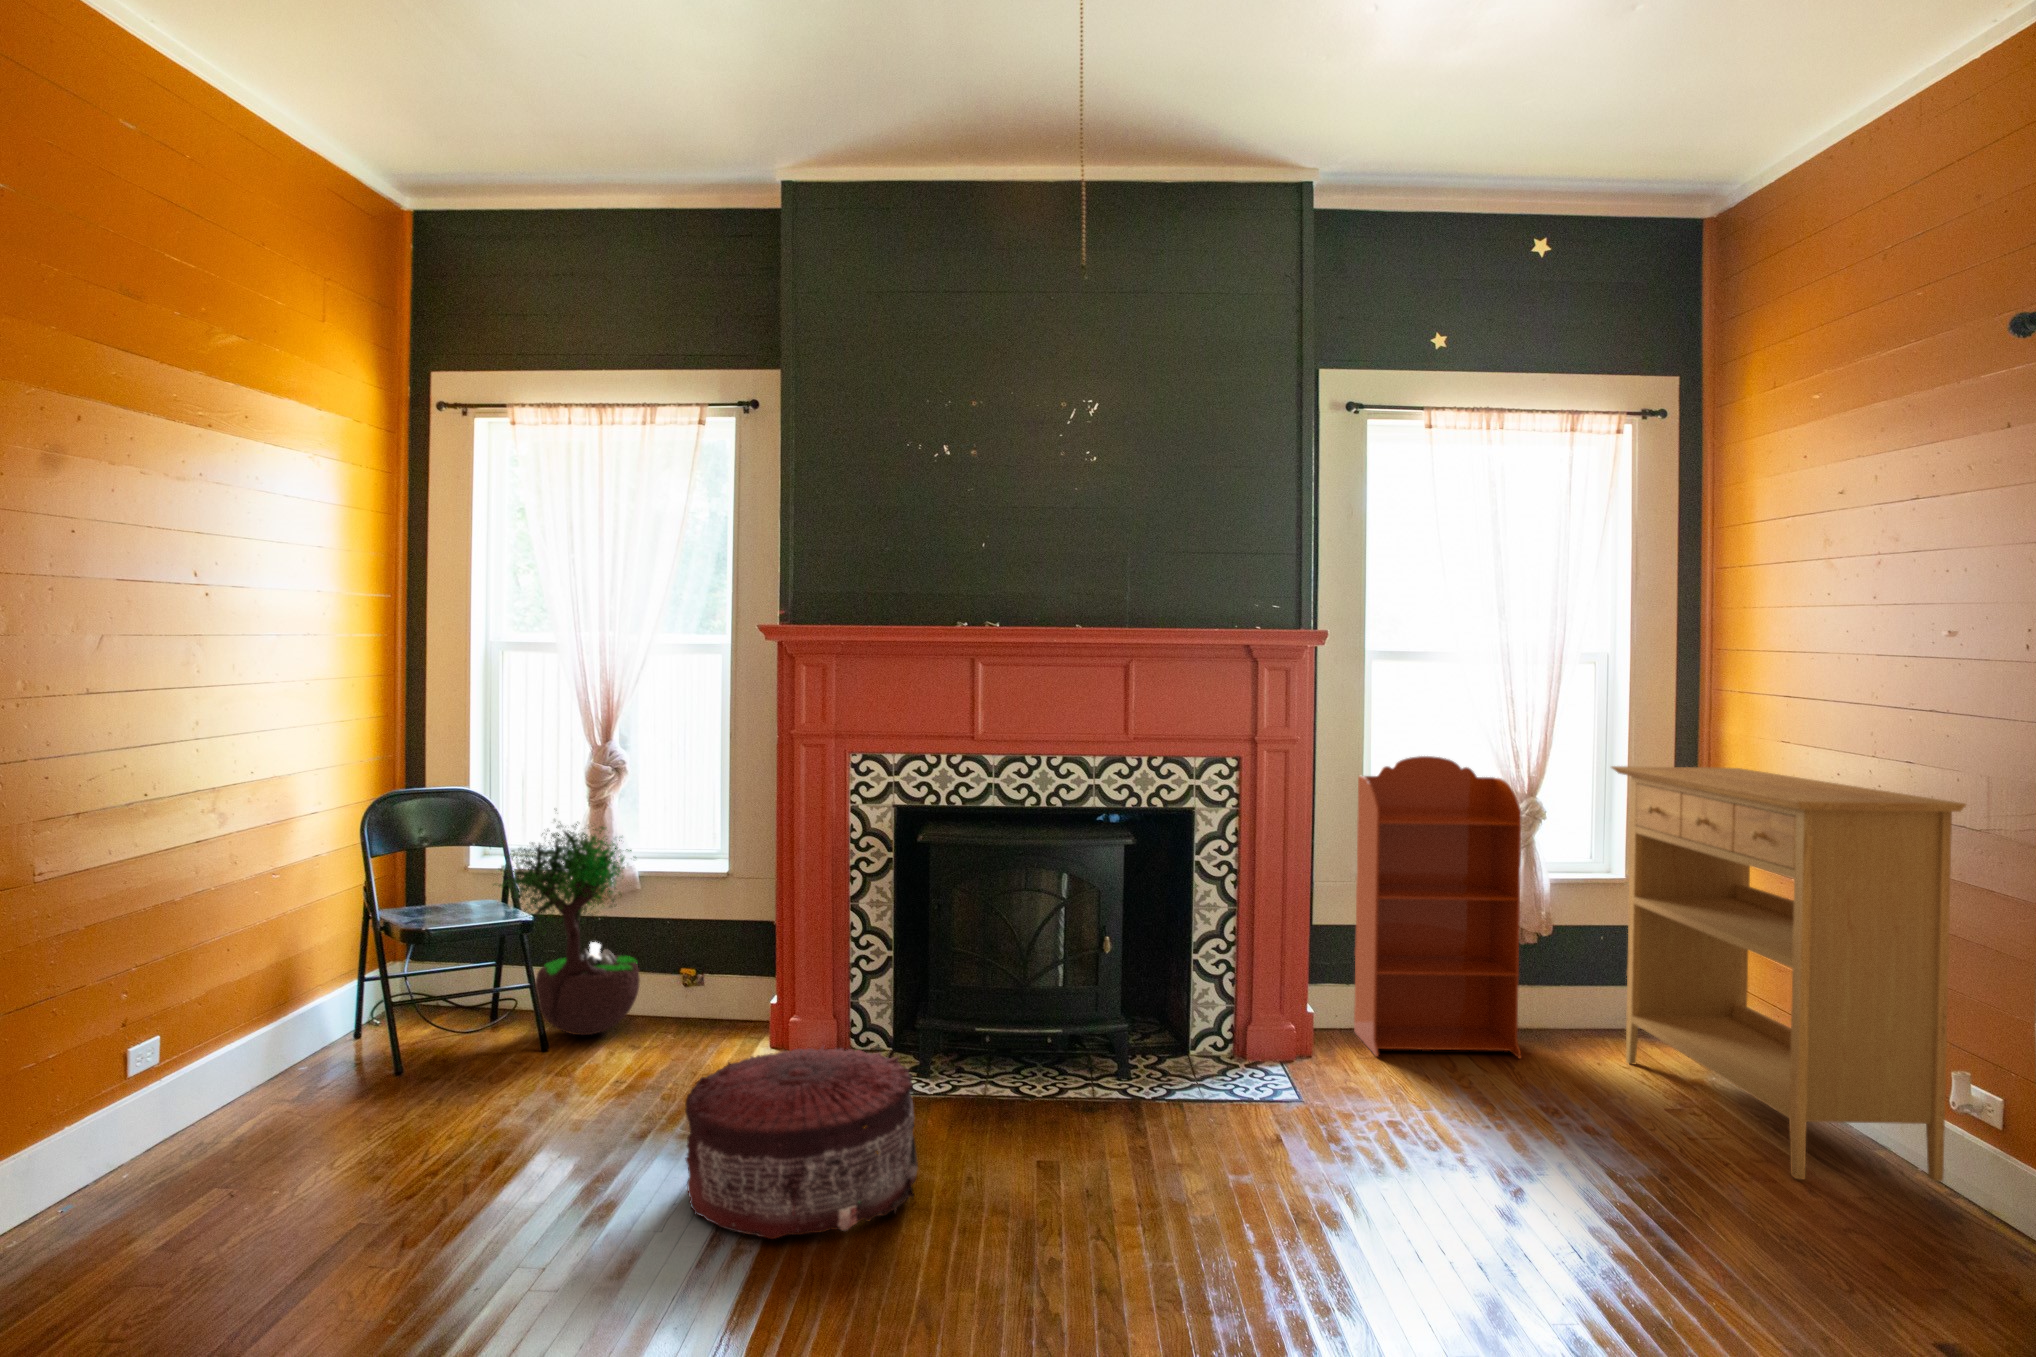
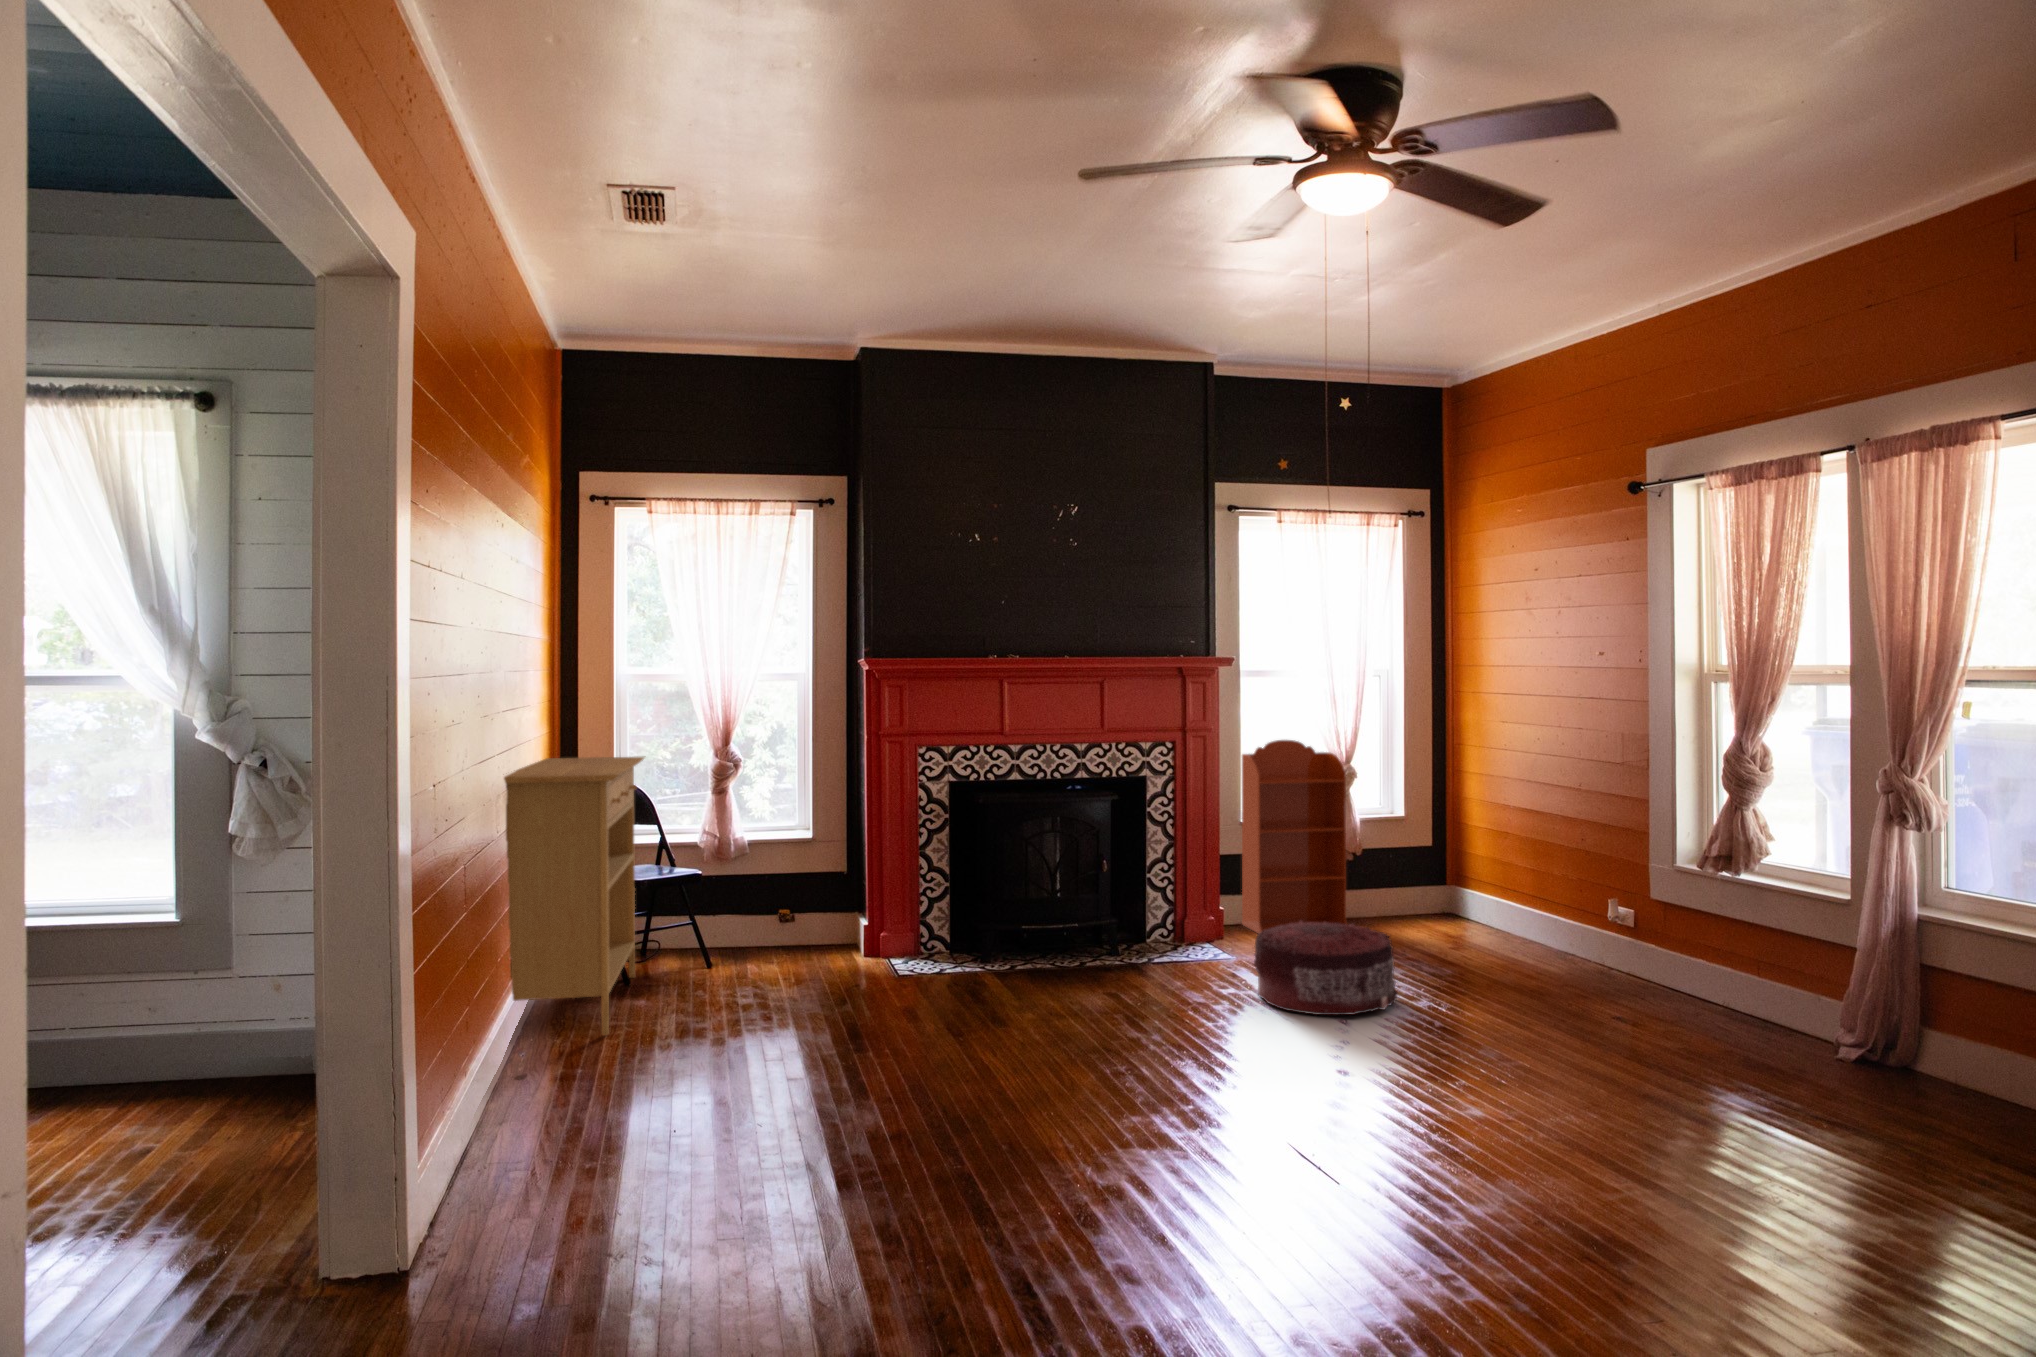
console table: present [1612,766,1966,1181] -> present [504,757,644,1035]
potted tree: present [493,823,640,1035] -> none [670,793,769,955]
pouf: present [685,1046,918,1239] -> present [1254,921,1398,1015]

